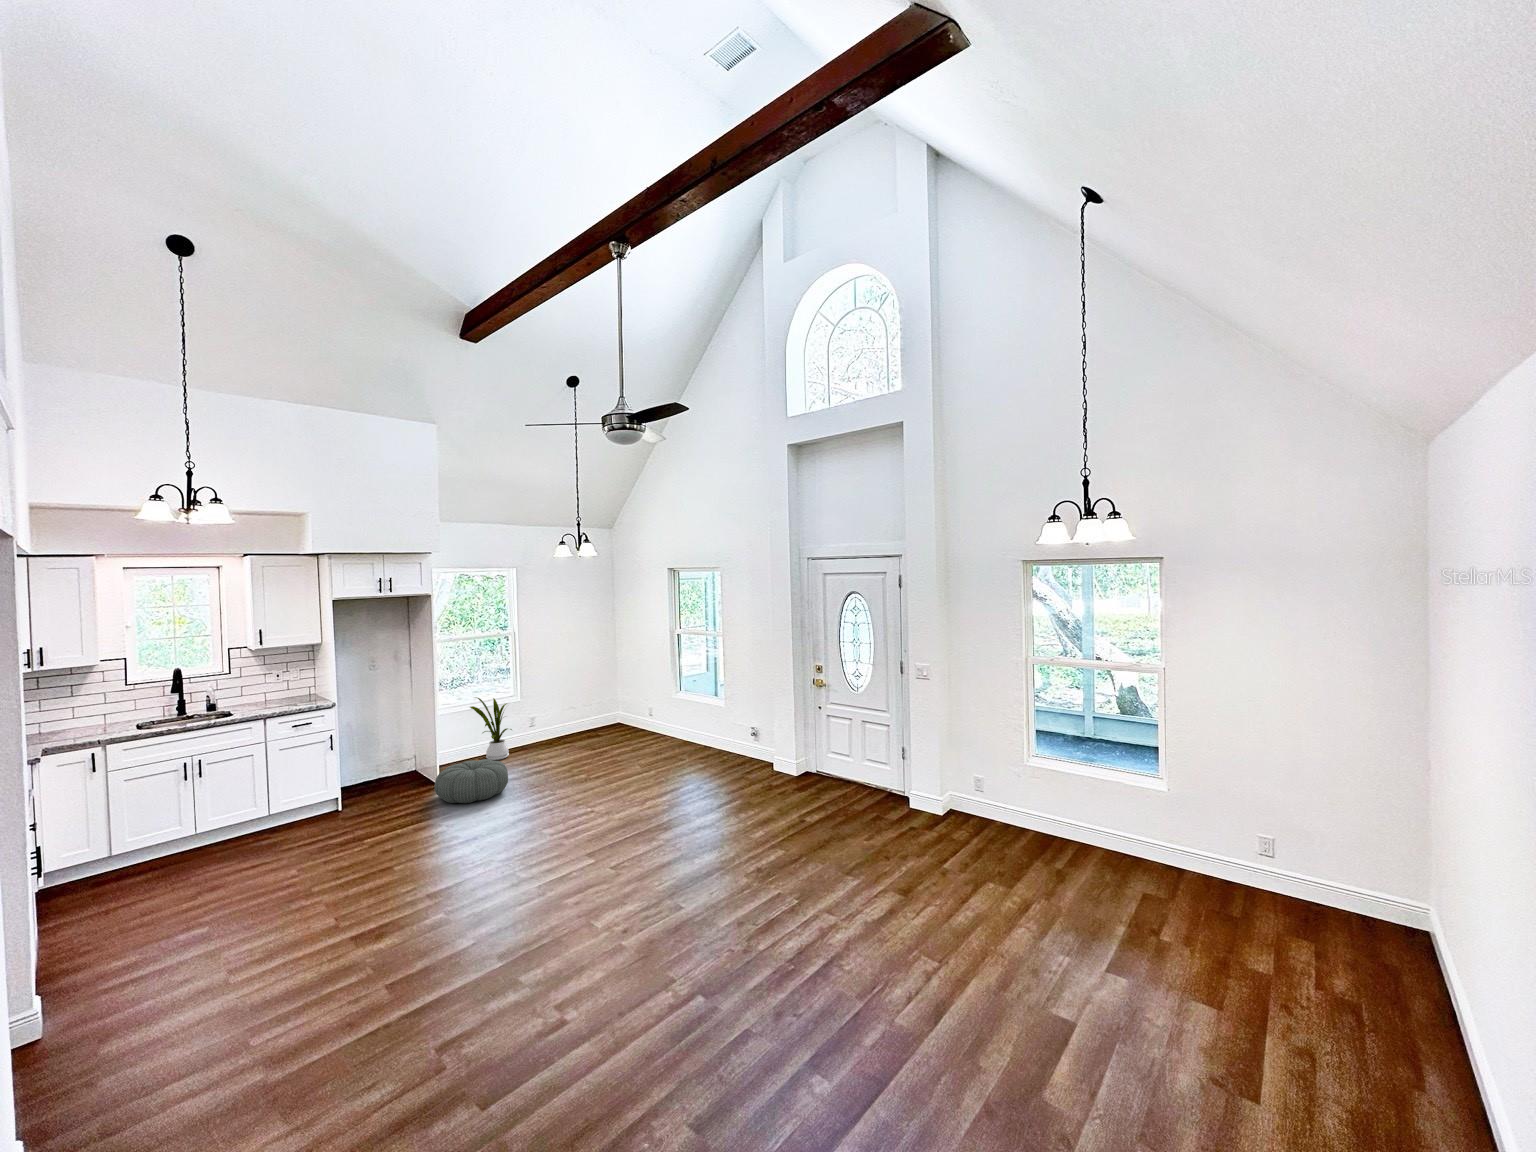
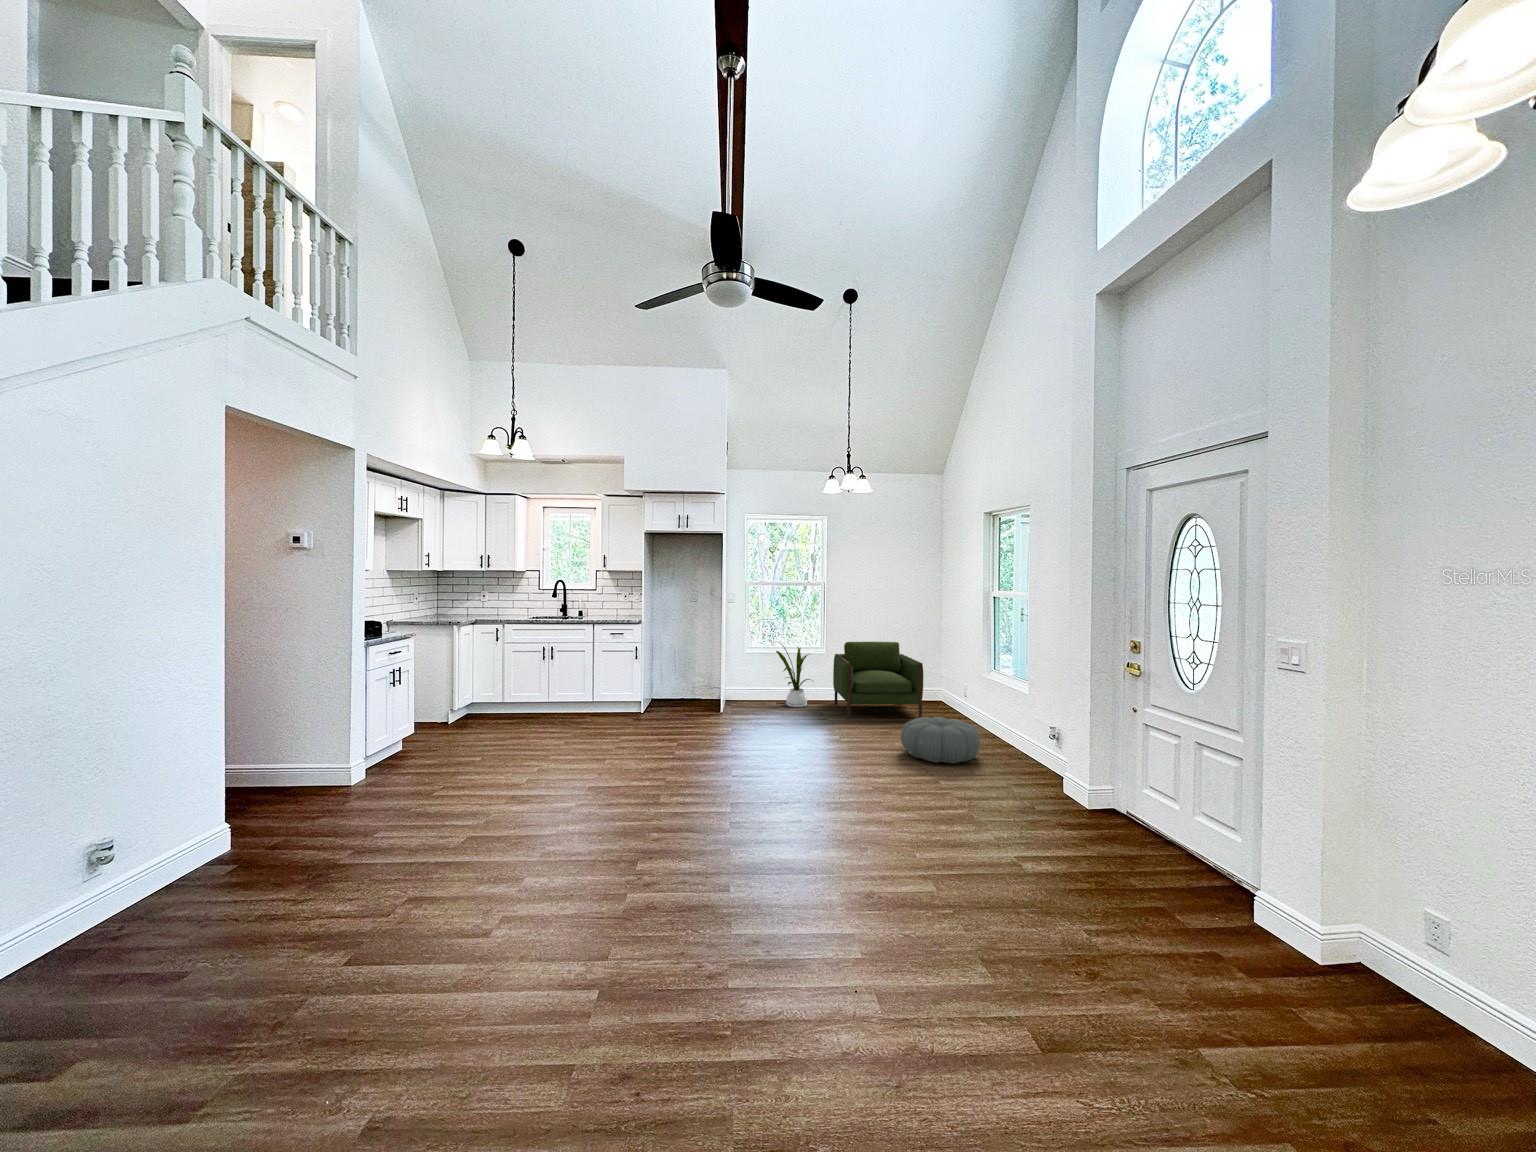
armchair: none [530,678,624,759] -> present [833,642,924,719]
pouf: present [434,759,508,803] -> present [901,717,980,763]

